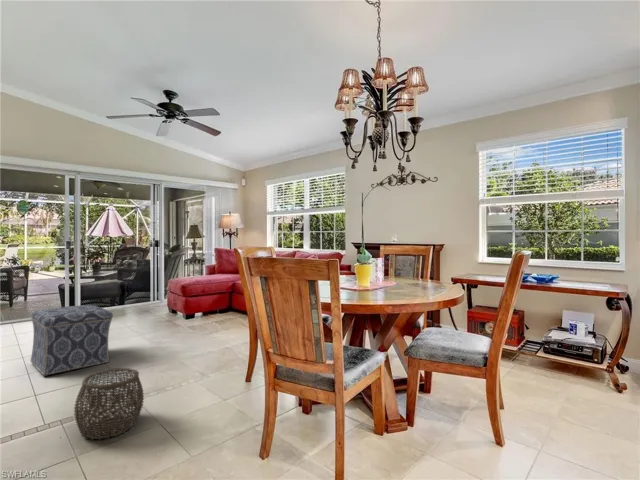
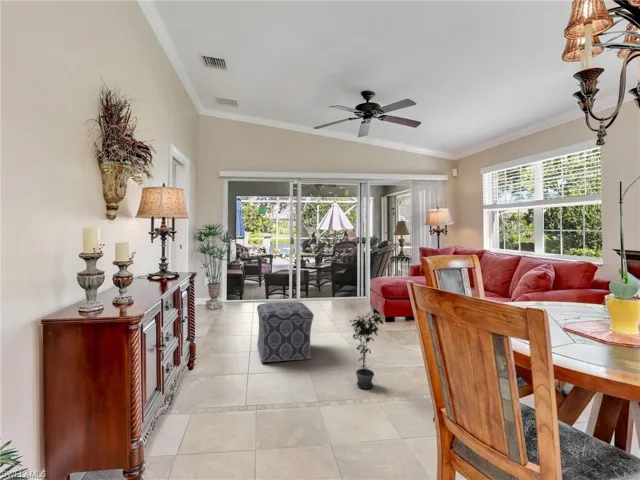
potted plant: none [162,299,196,375] -> present [350,311,383,389]
woven basket: present [74,368,144,439] -> none [264,376,322,447]

